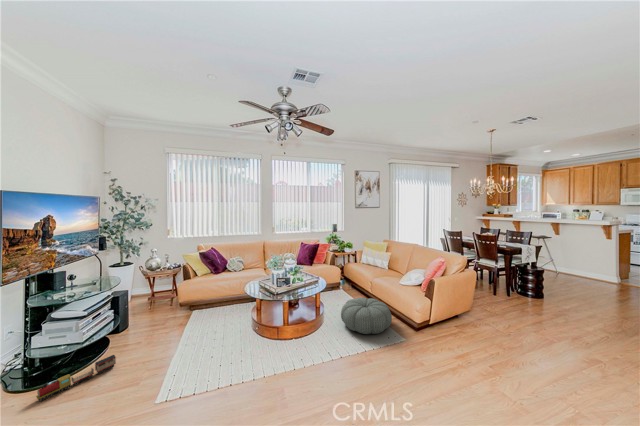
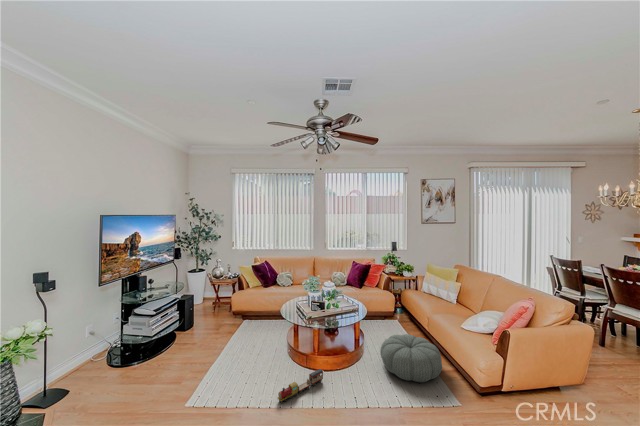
toy train: present [36,355,116,401] -> present [278,369,323,403]

